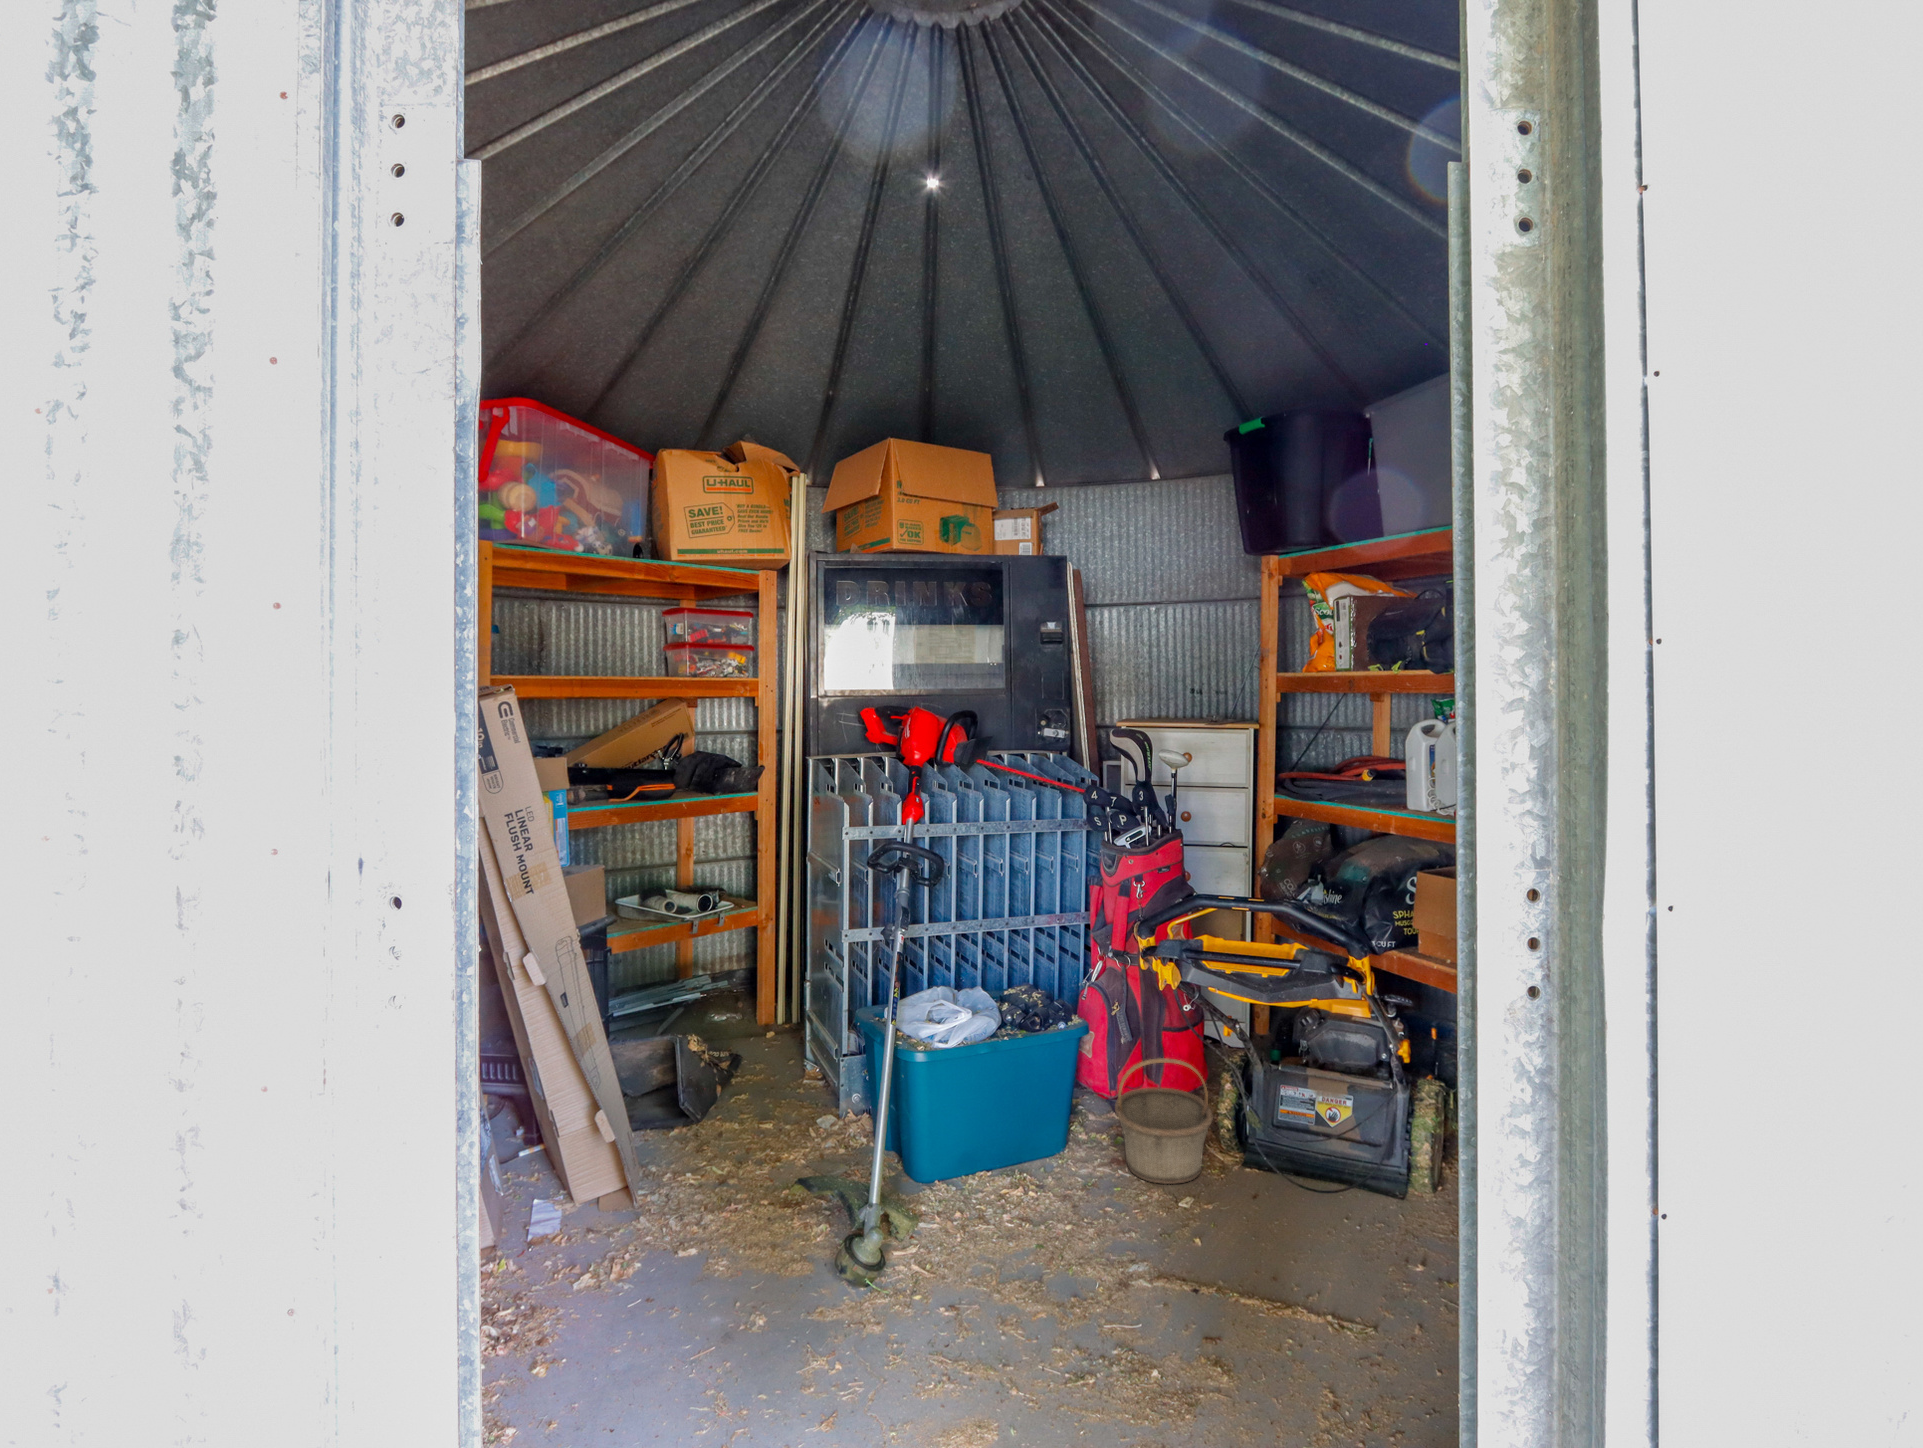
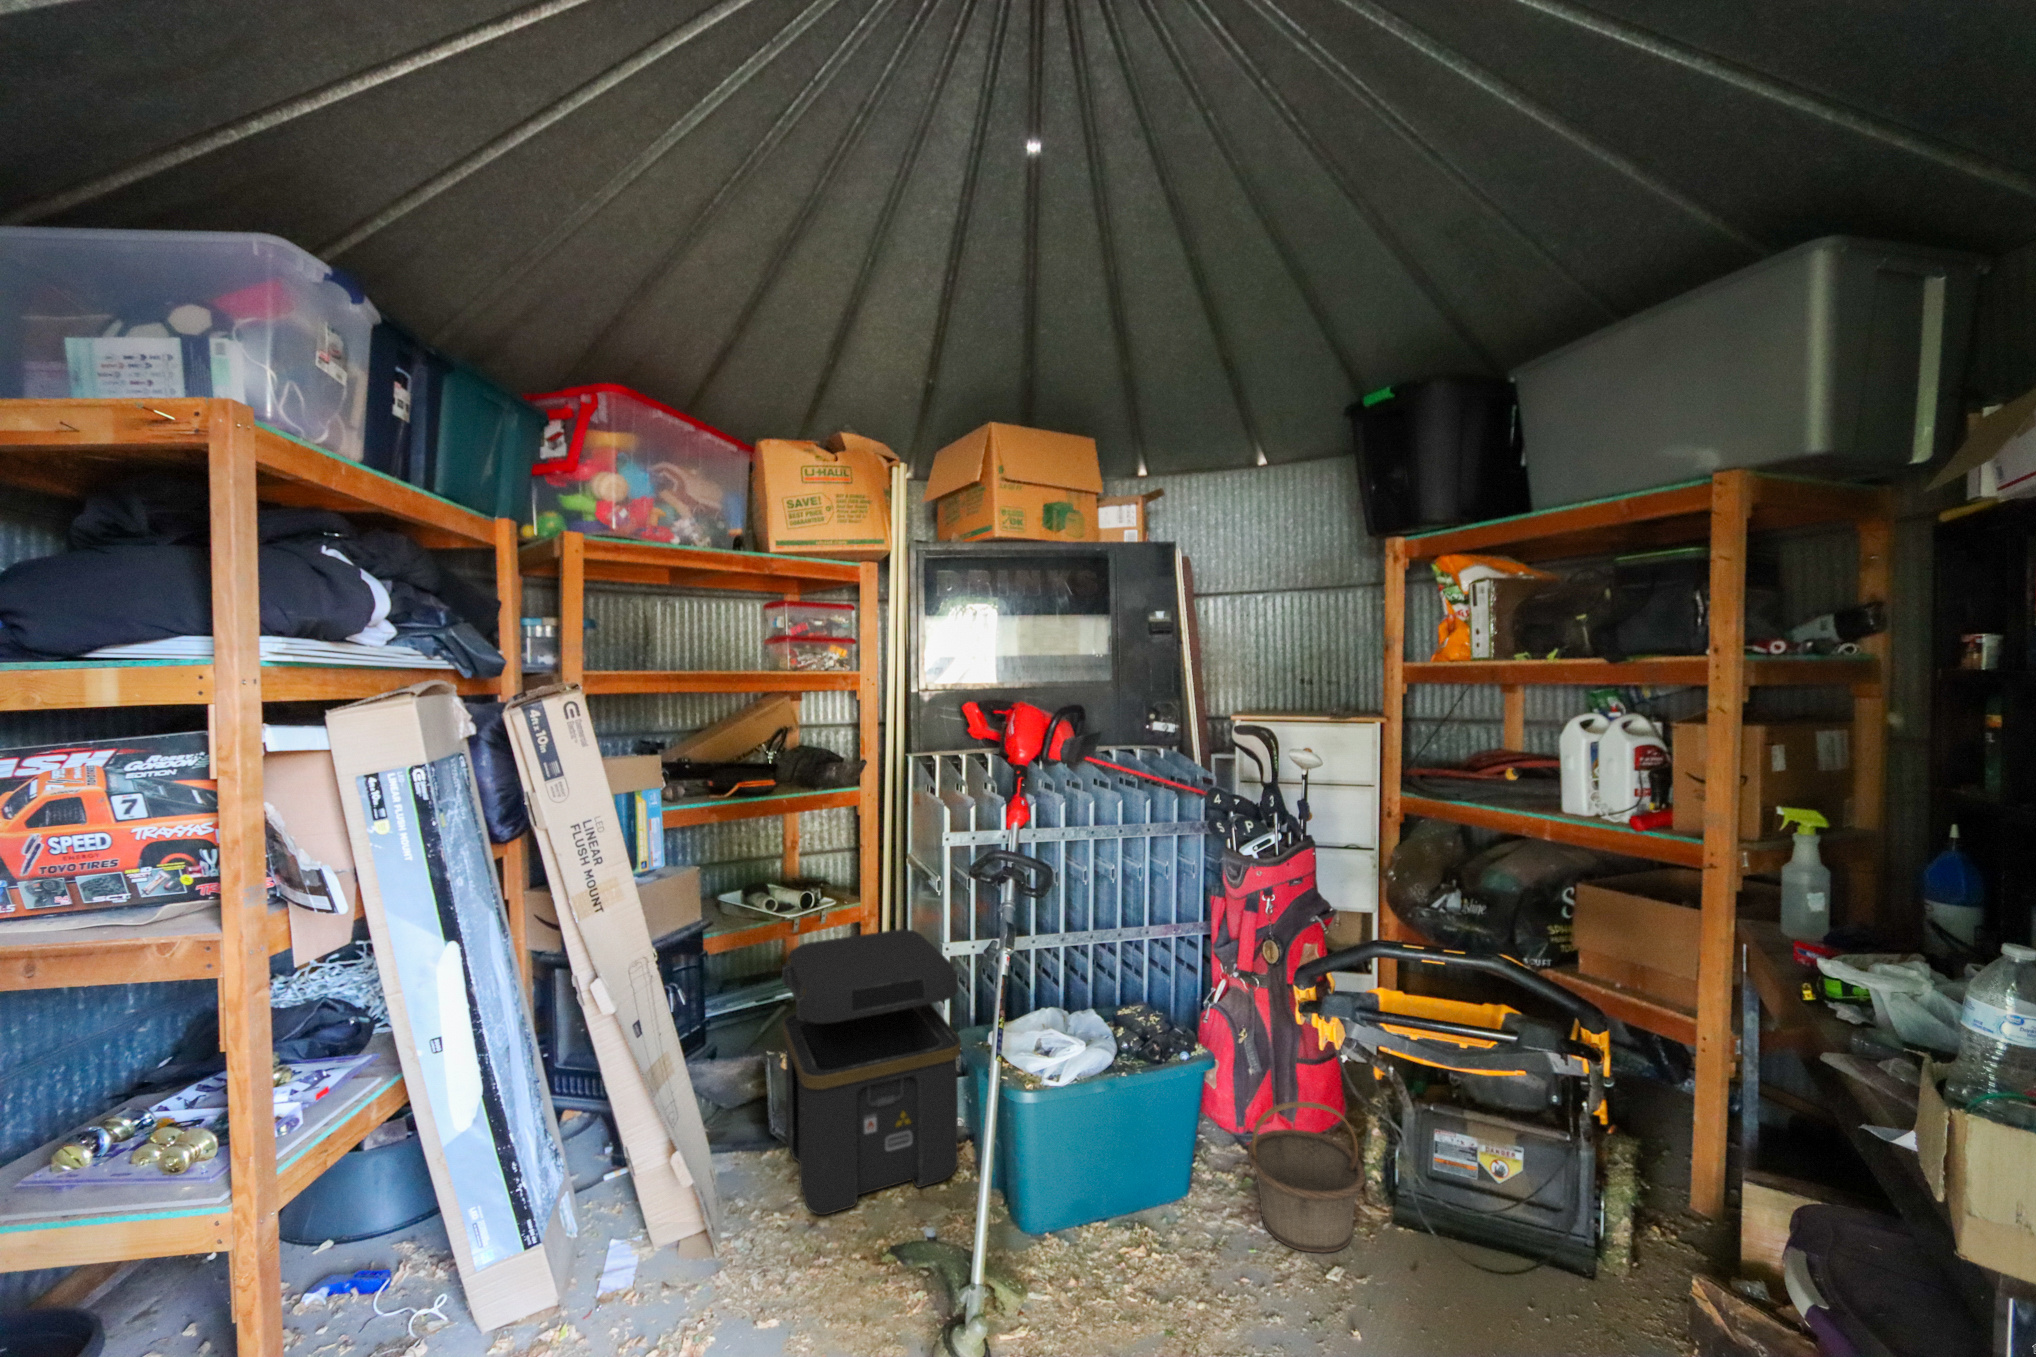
toolbox: none [690,922,860,1175] -> present [782,929,961,1215]

